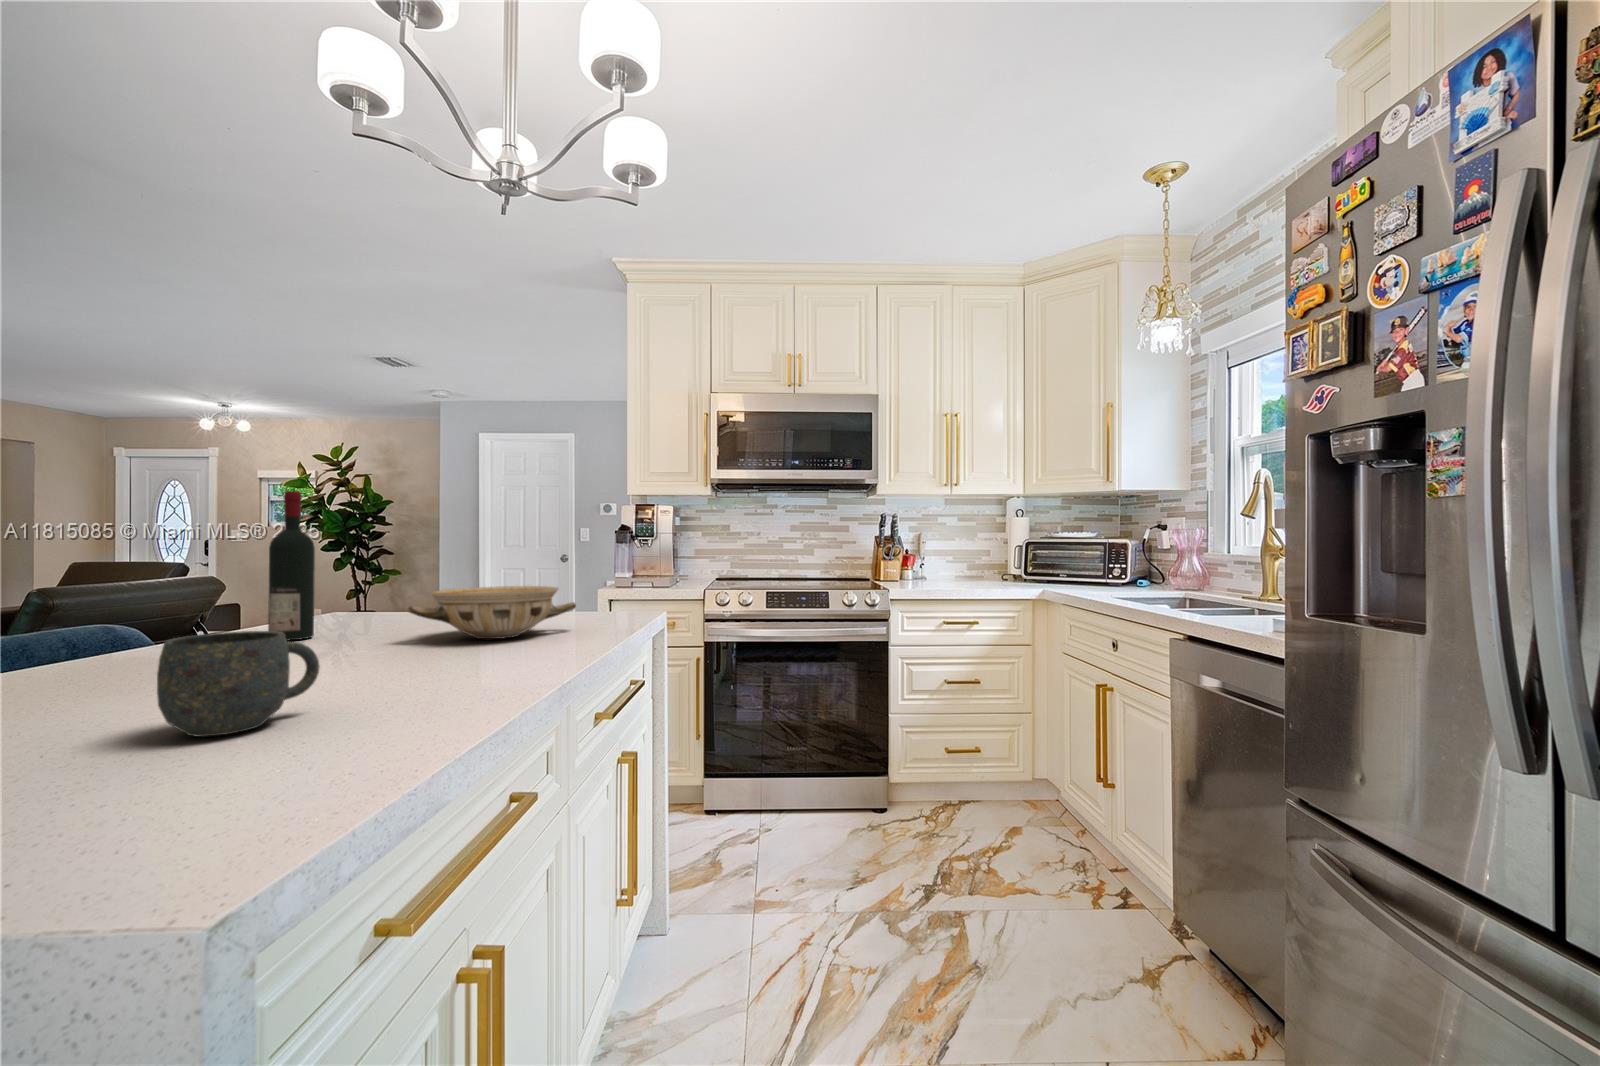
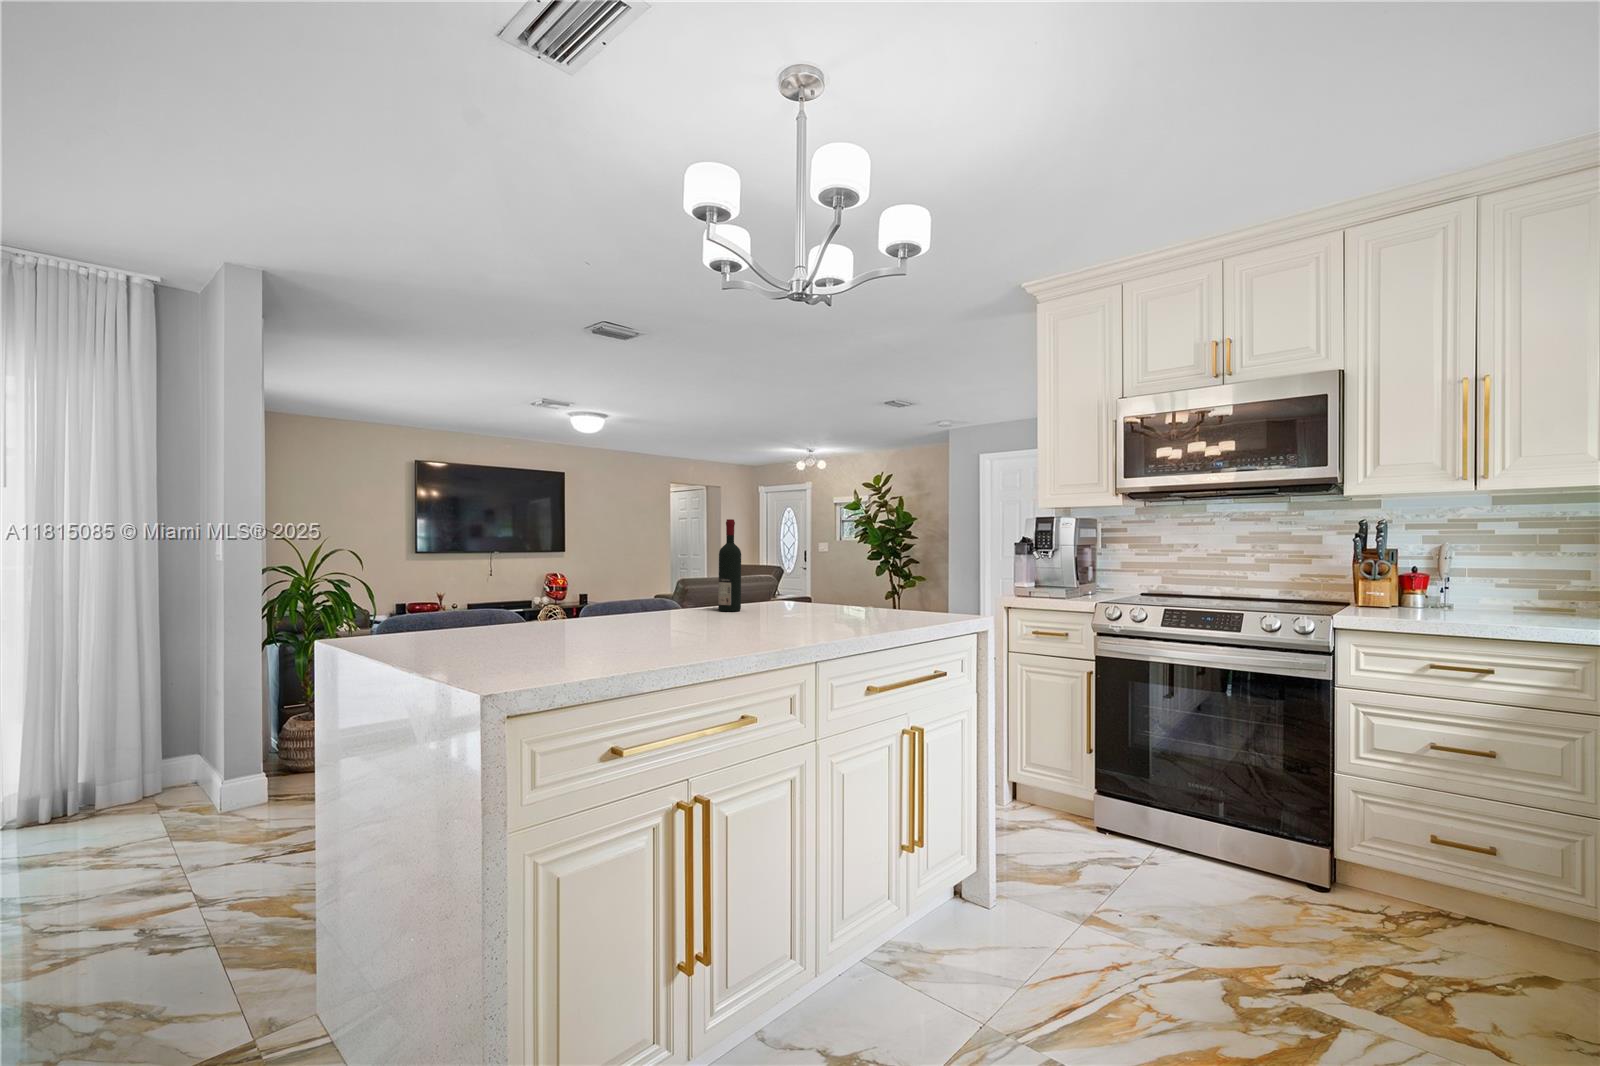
ceramic bowl: present [408,586,576,639] -> none [773,584,881,620]
mug: present [157,631,320,737] -> none [601,595,667,644]

